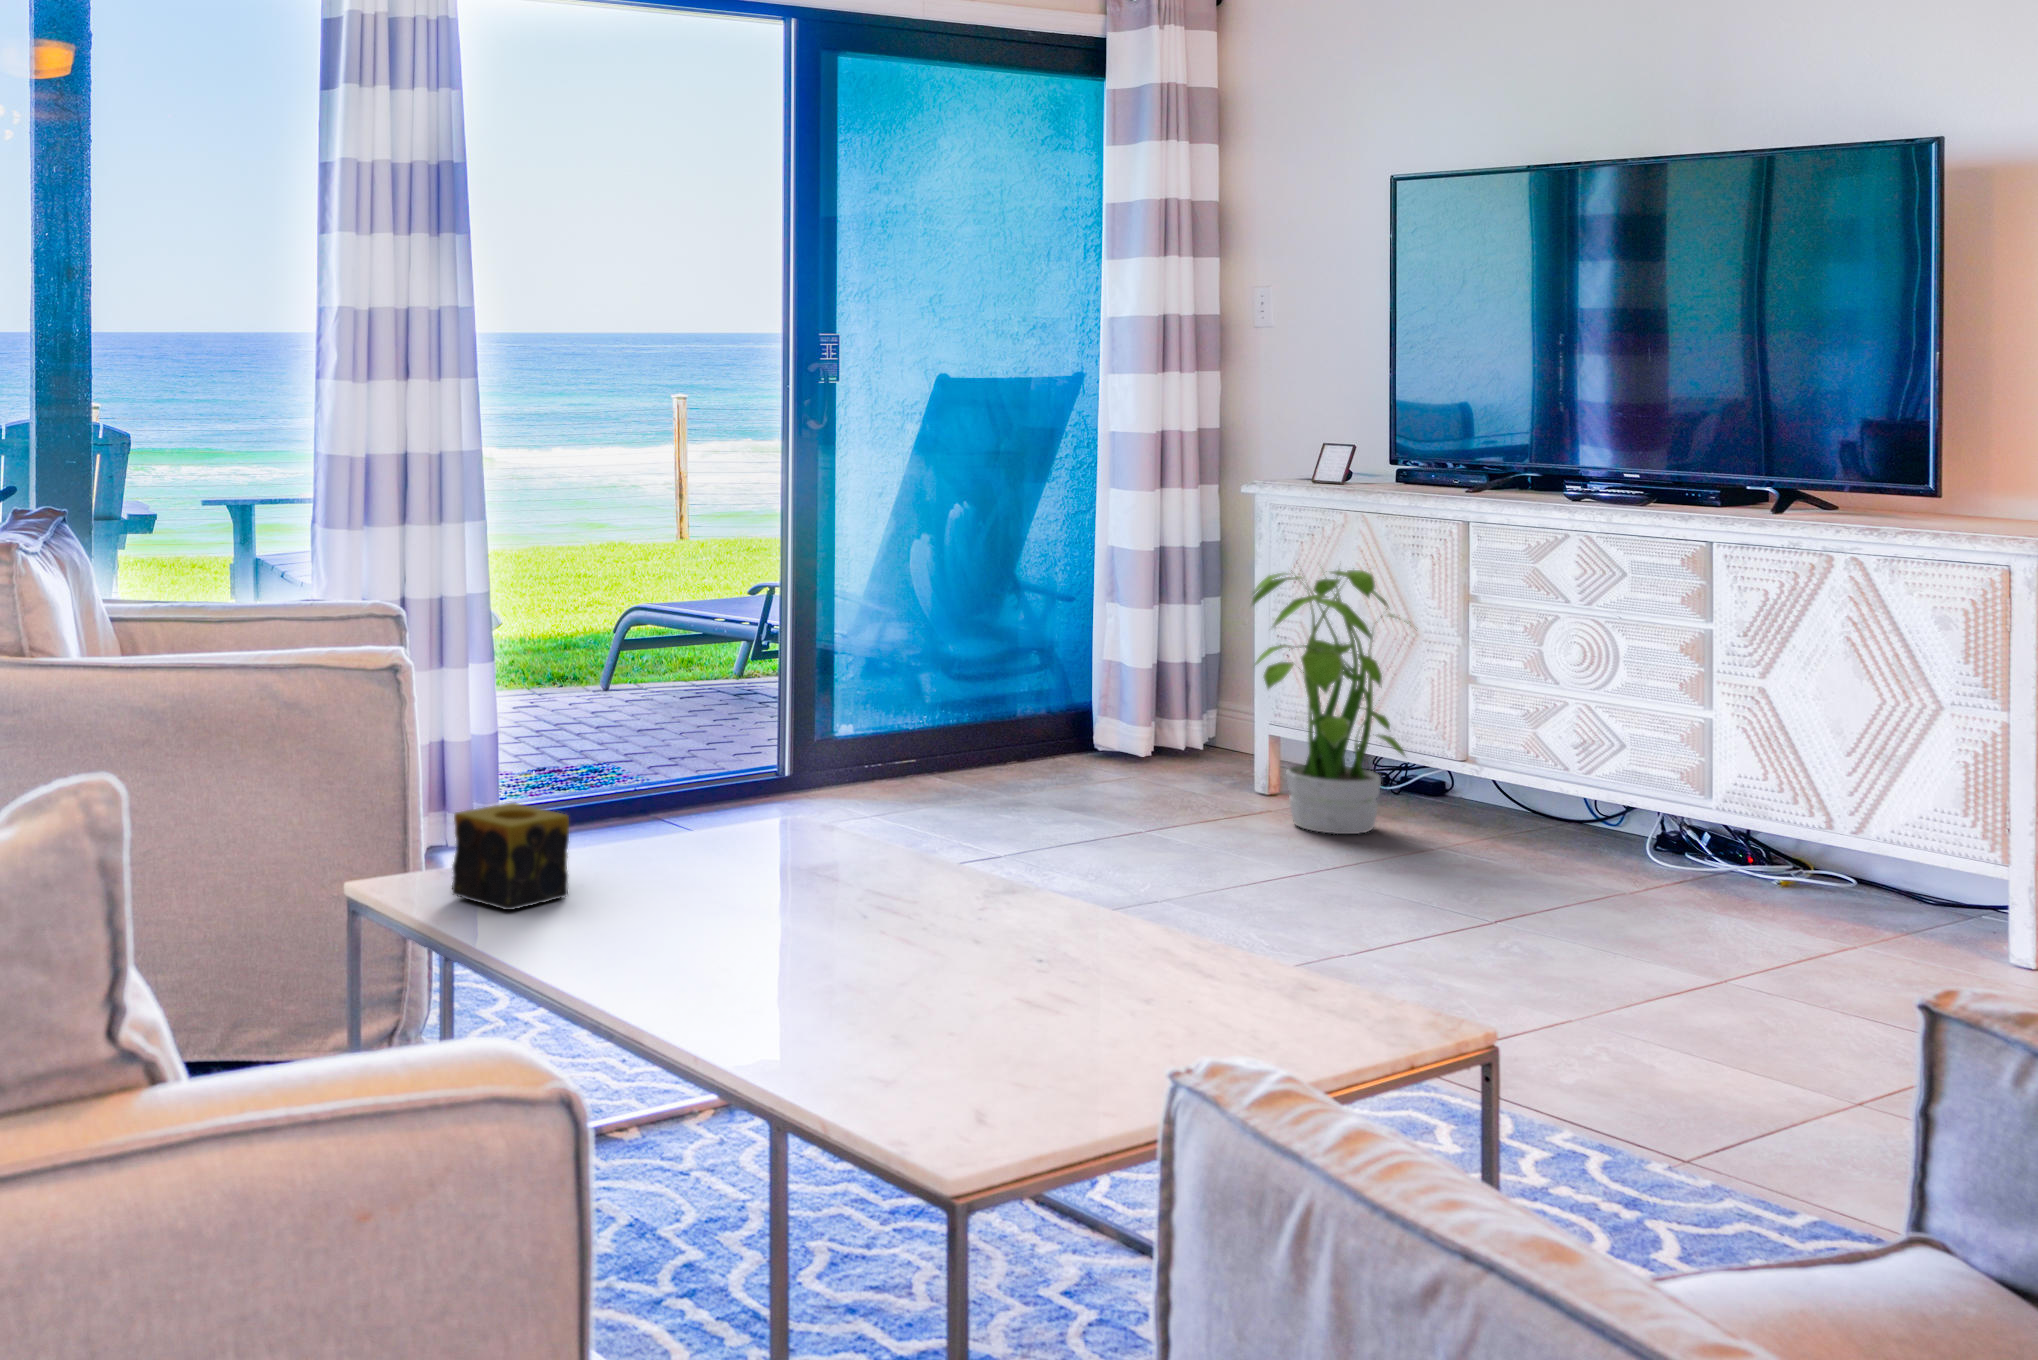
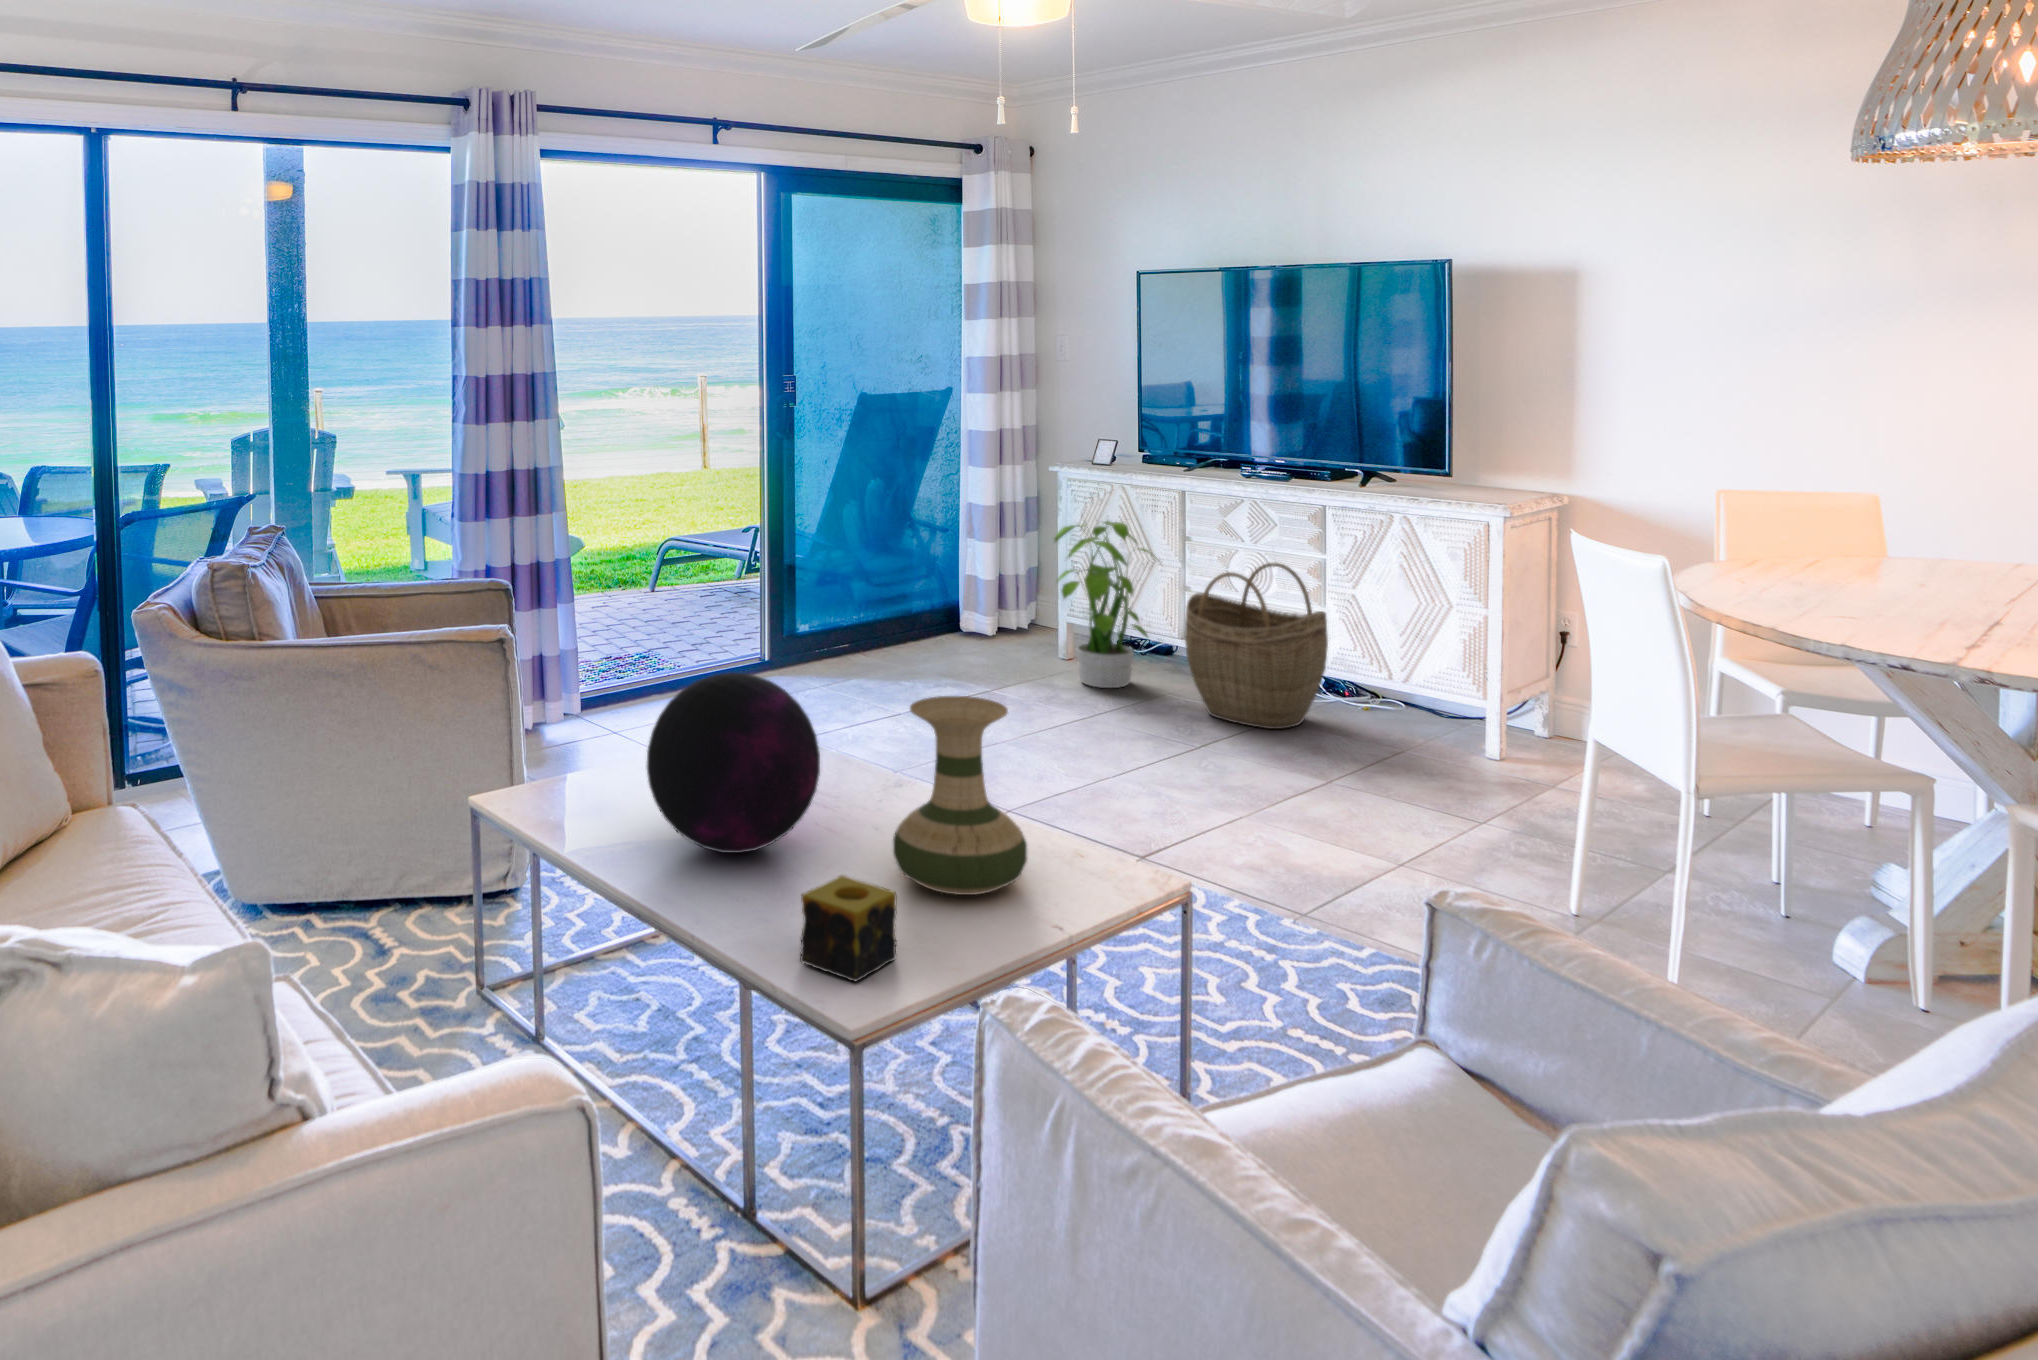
woven basket: none [1469,634,1709,899] -> present [1185,563,1328,729]
decorative orb: none [614,671,893,955] -> present [647,672,820,853]
vase: none [1013,707,1239,1020] -> present [893,696,1027,895]
candle: present [452,803,569,910] -> present [800,875,897,981]

